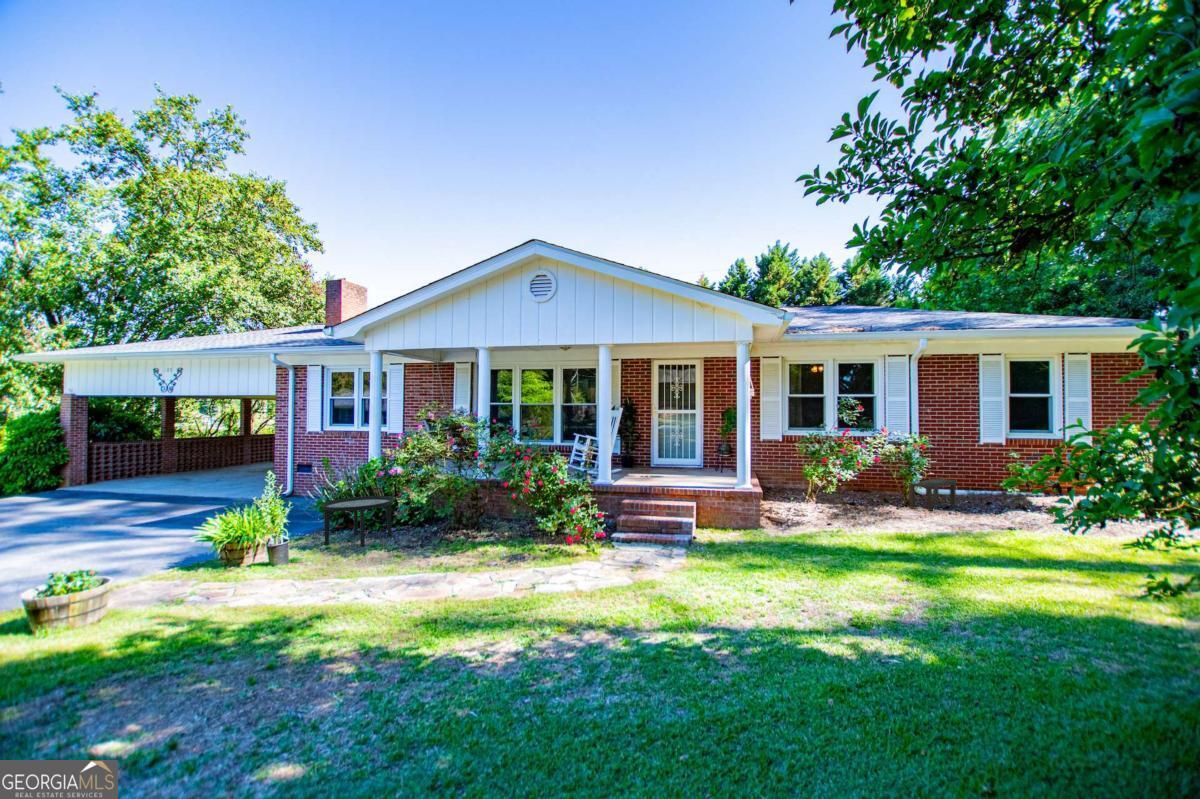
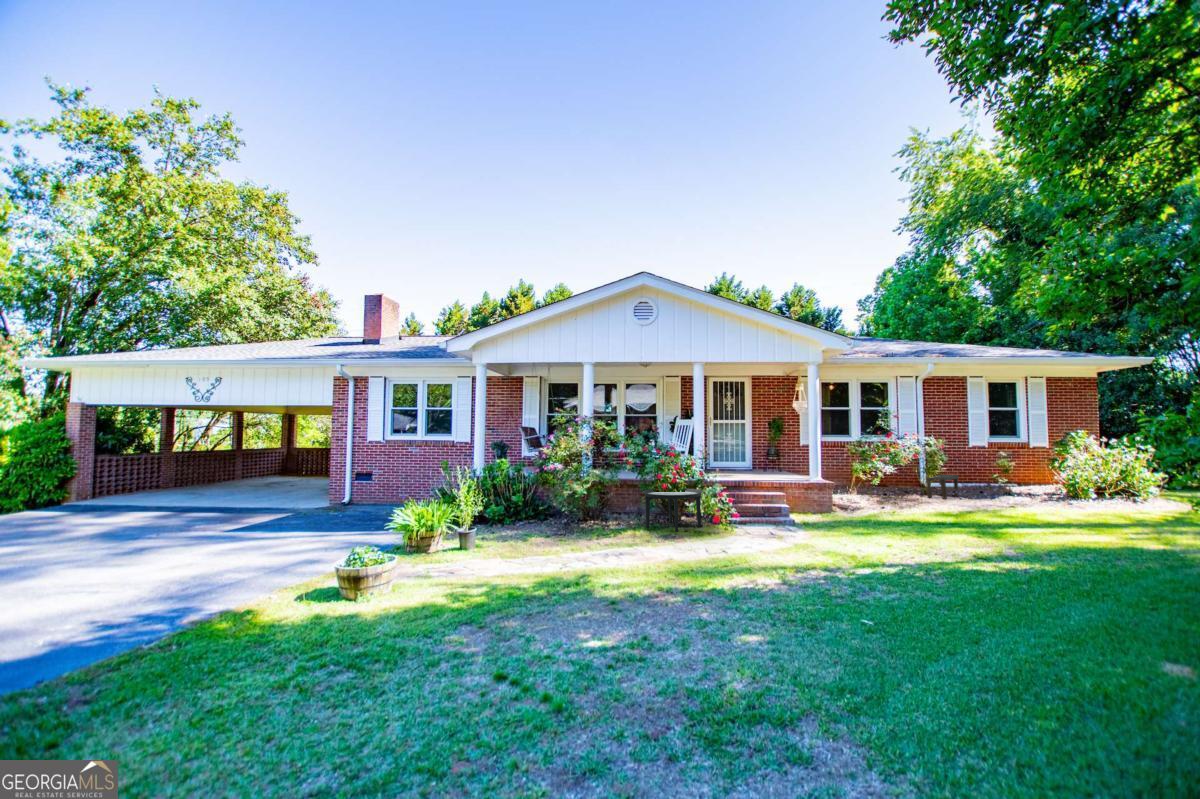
round table: present [321,496,394,547] -> present [643,489,703,532]

